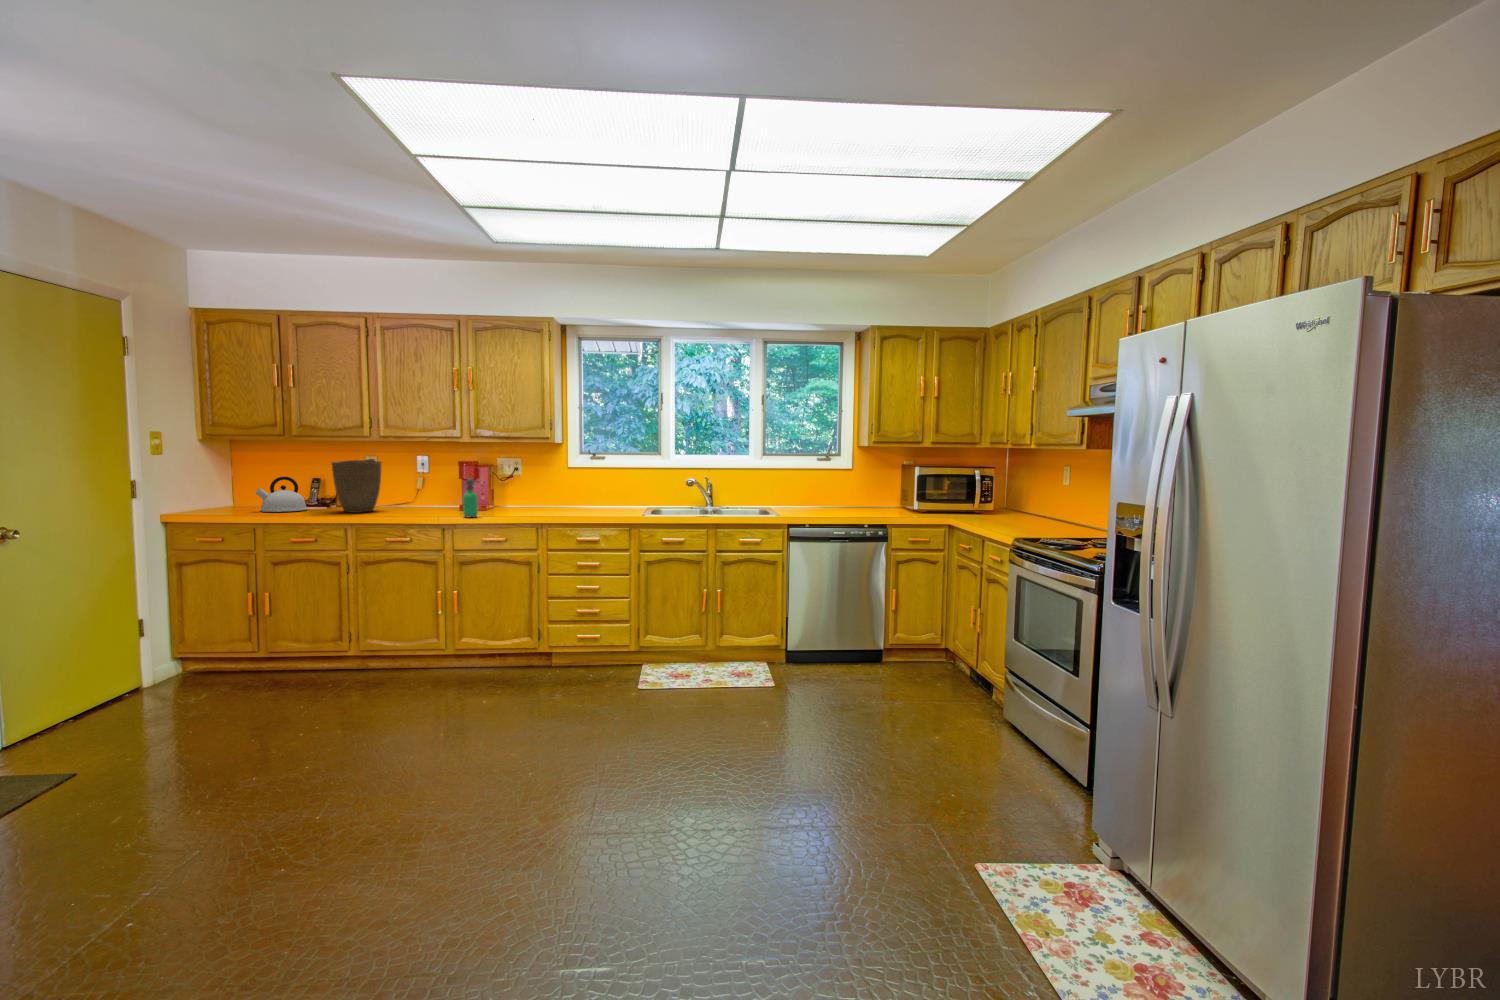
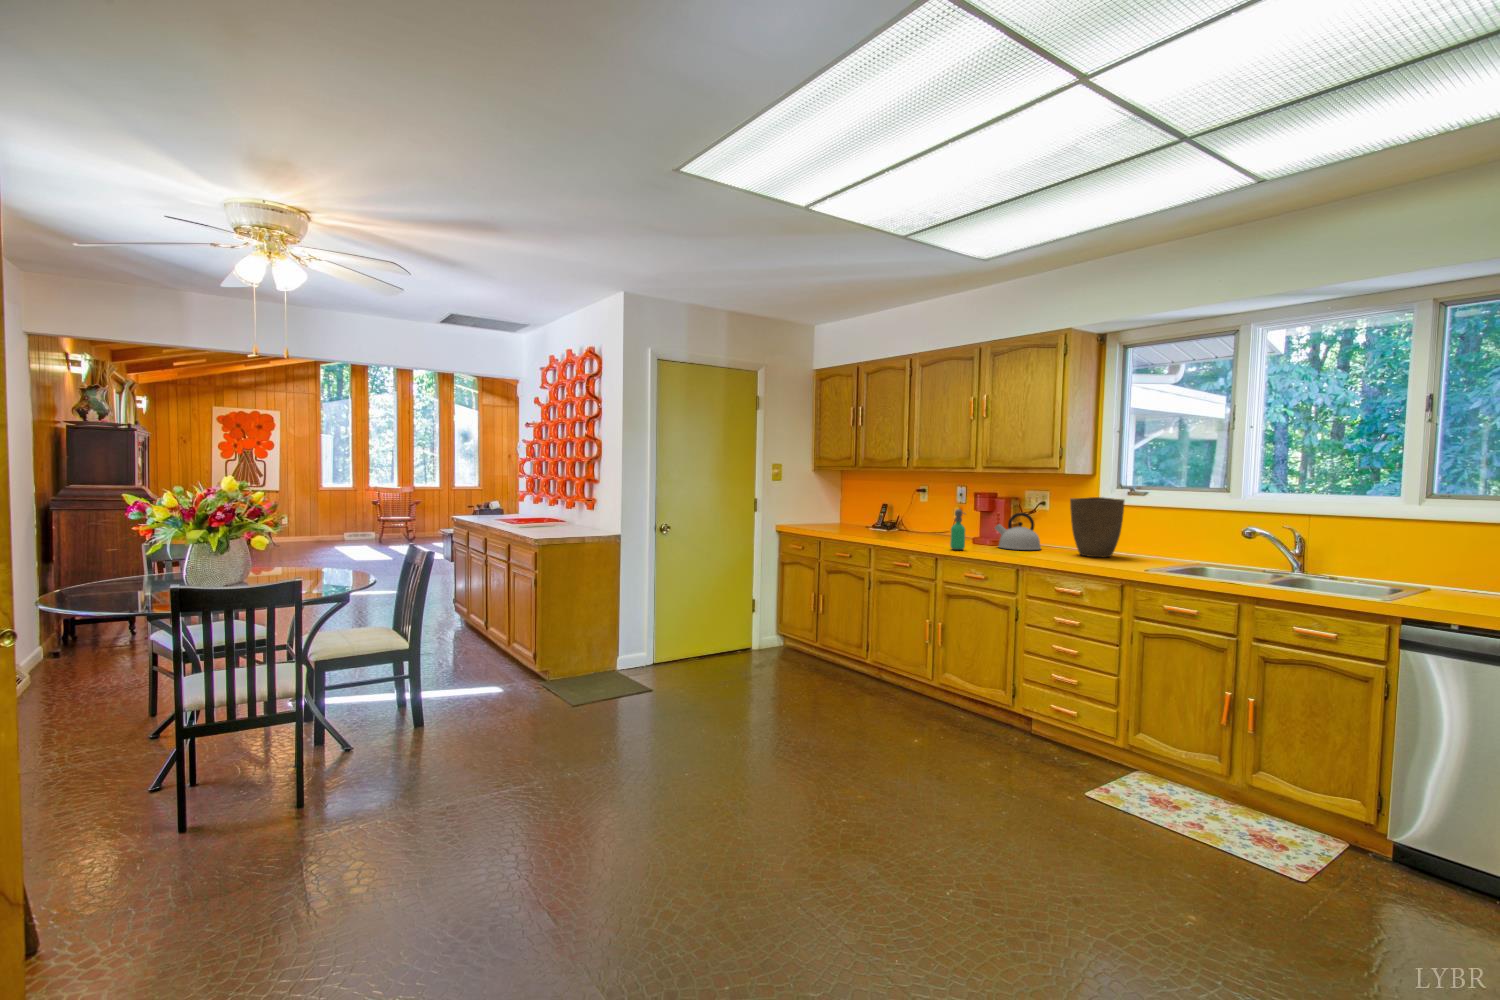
vase: present [332,460,381,513] -> present [1070,497,1124,557]
kettle: present [255,476,307,512] -> present [995,513,1041,550]

